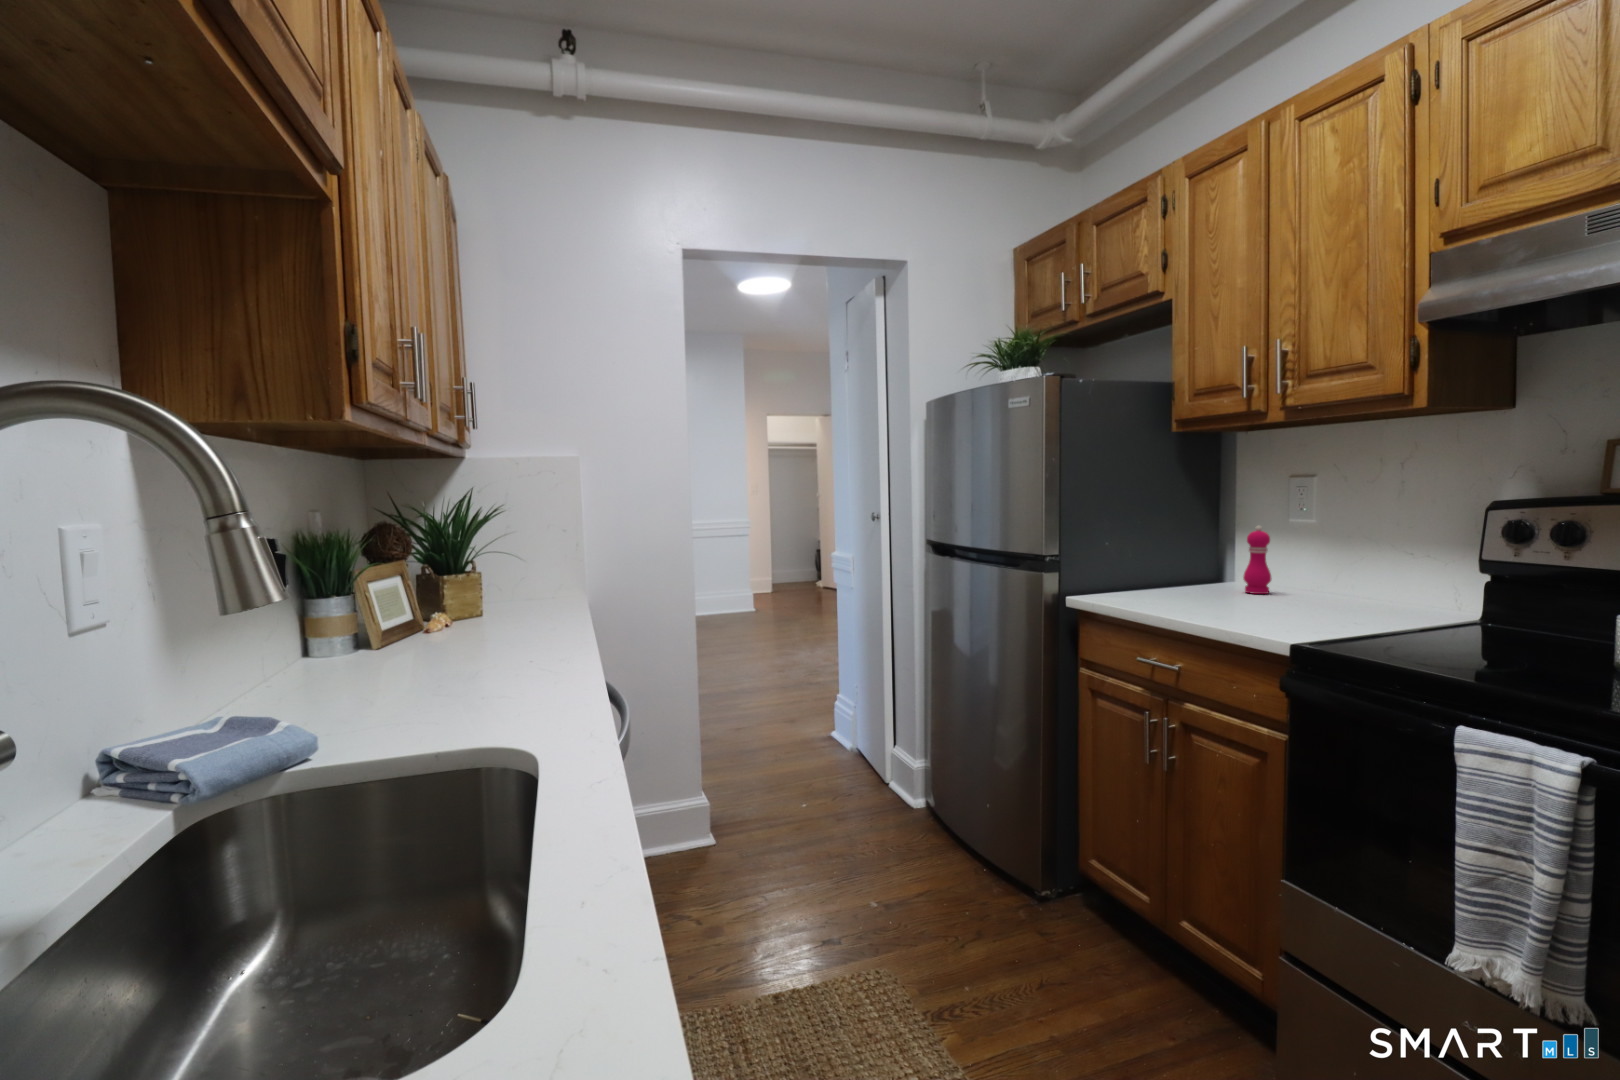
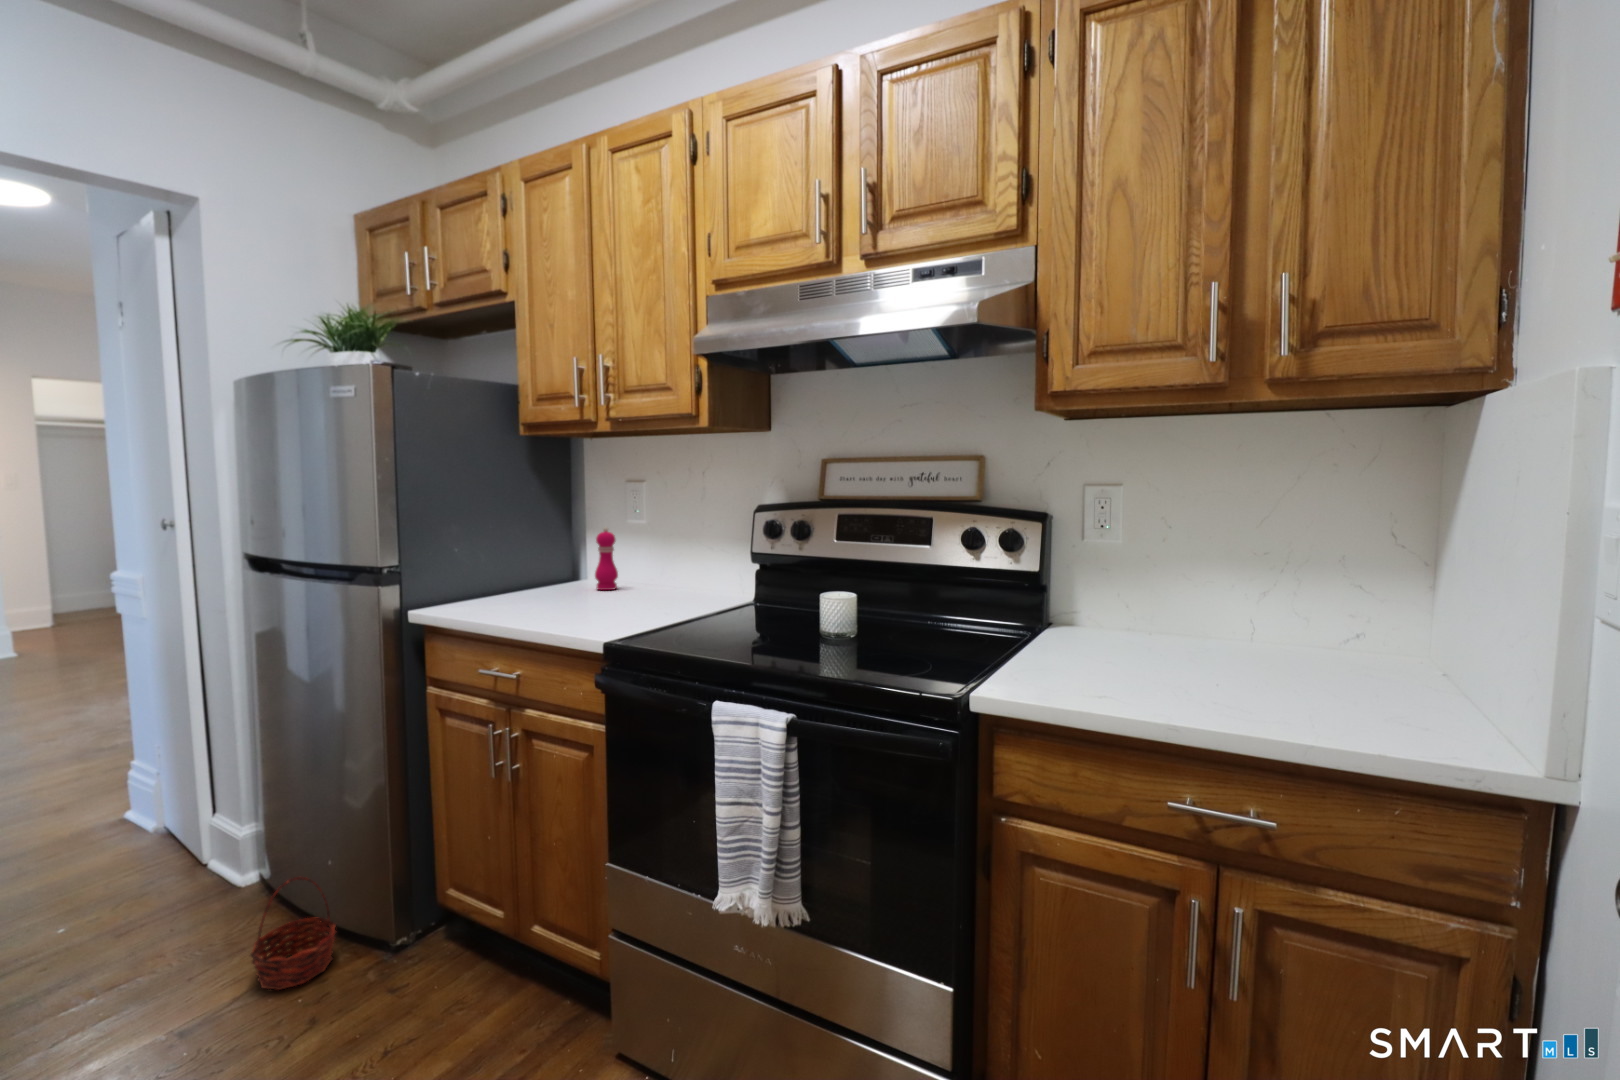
basket: none [936,807,995,896] -> present [250,877,336,990]

